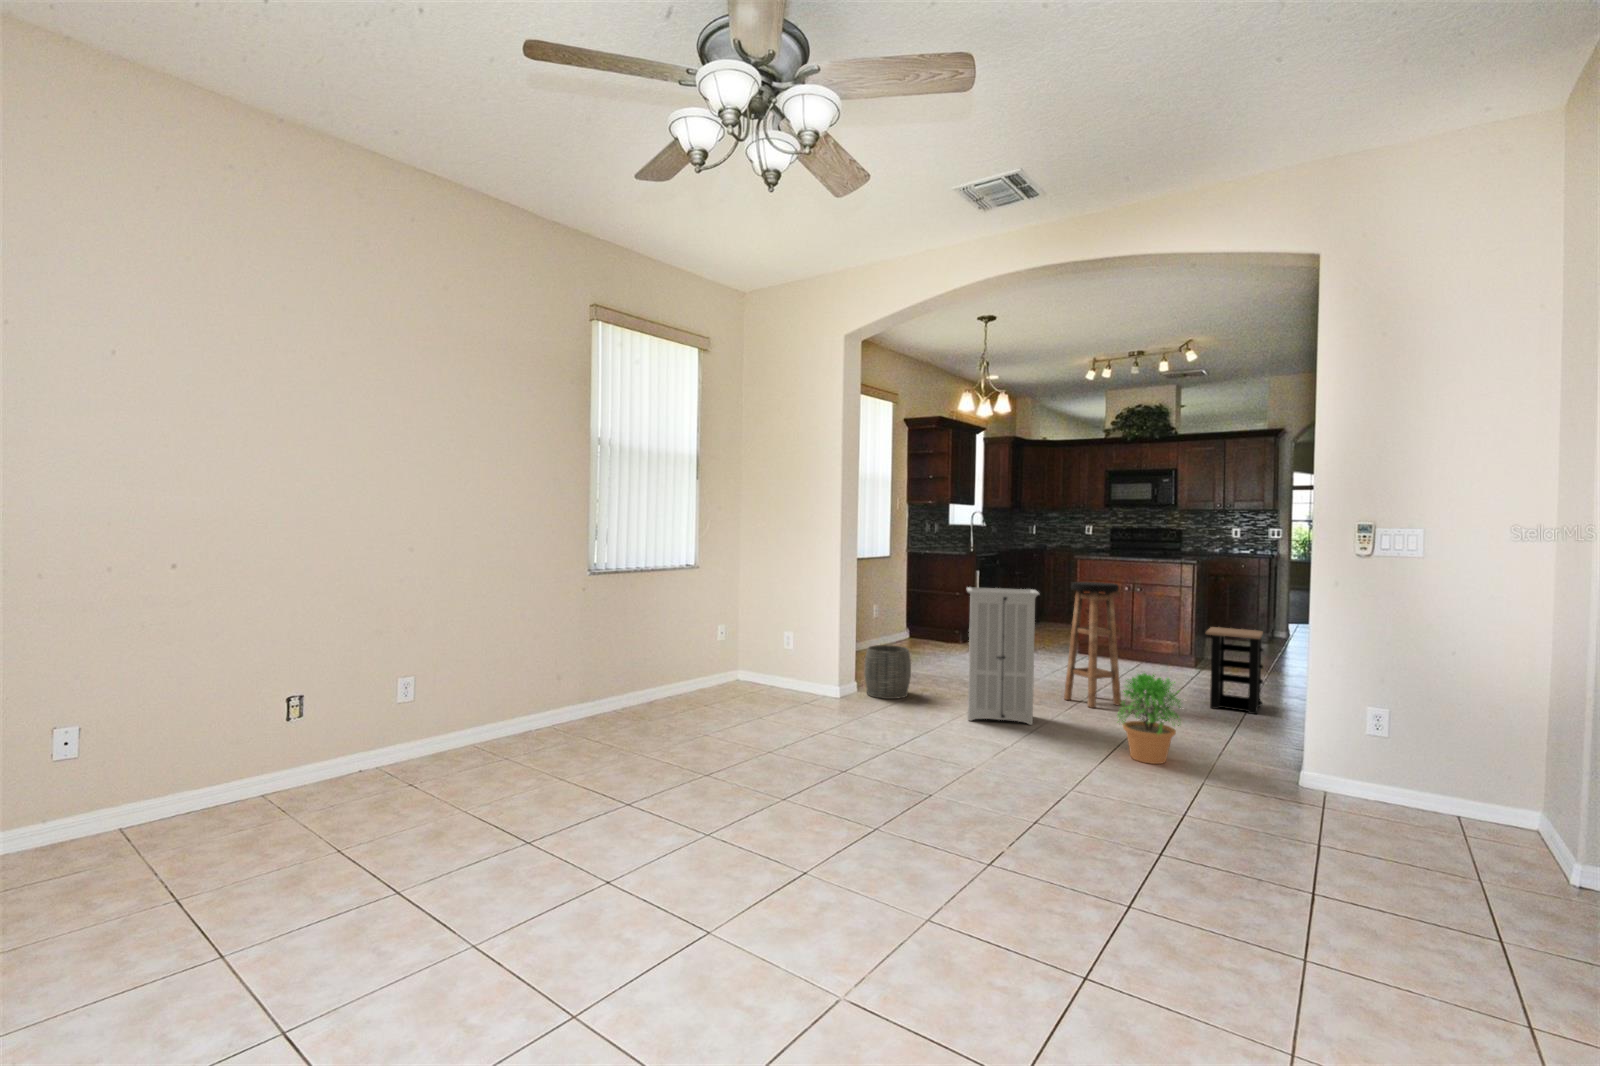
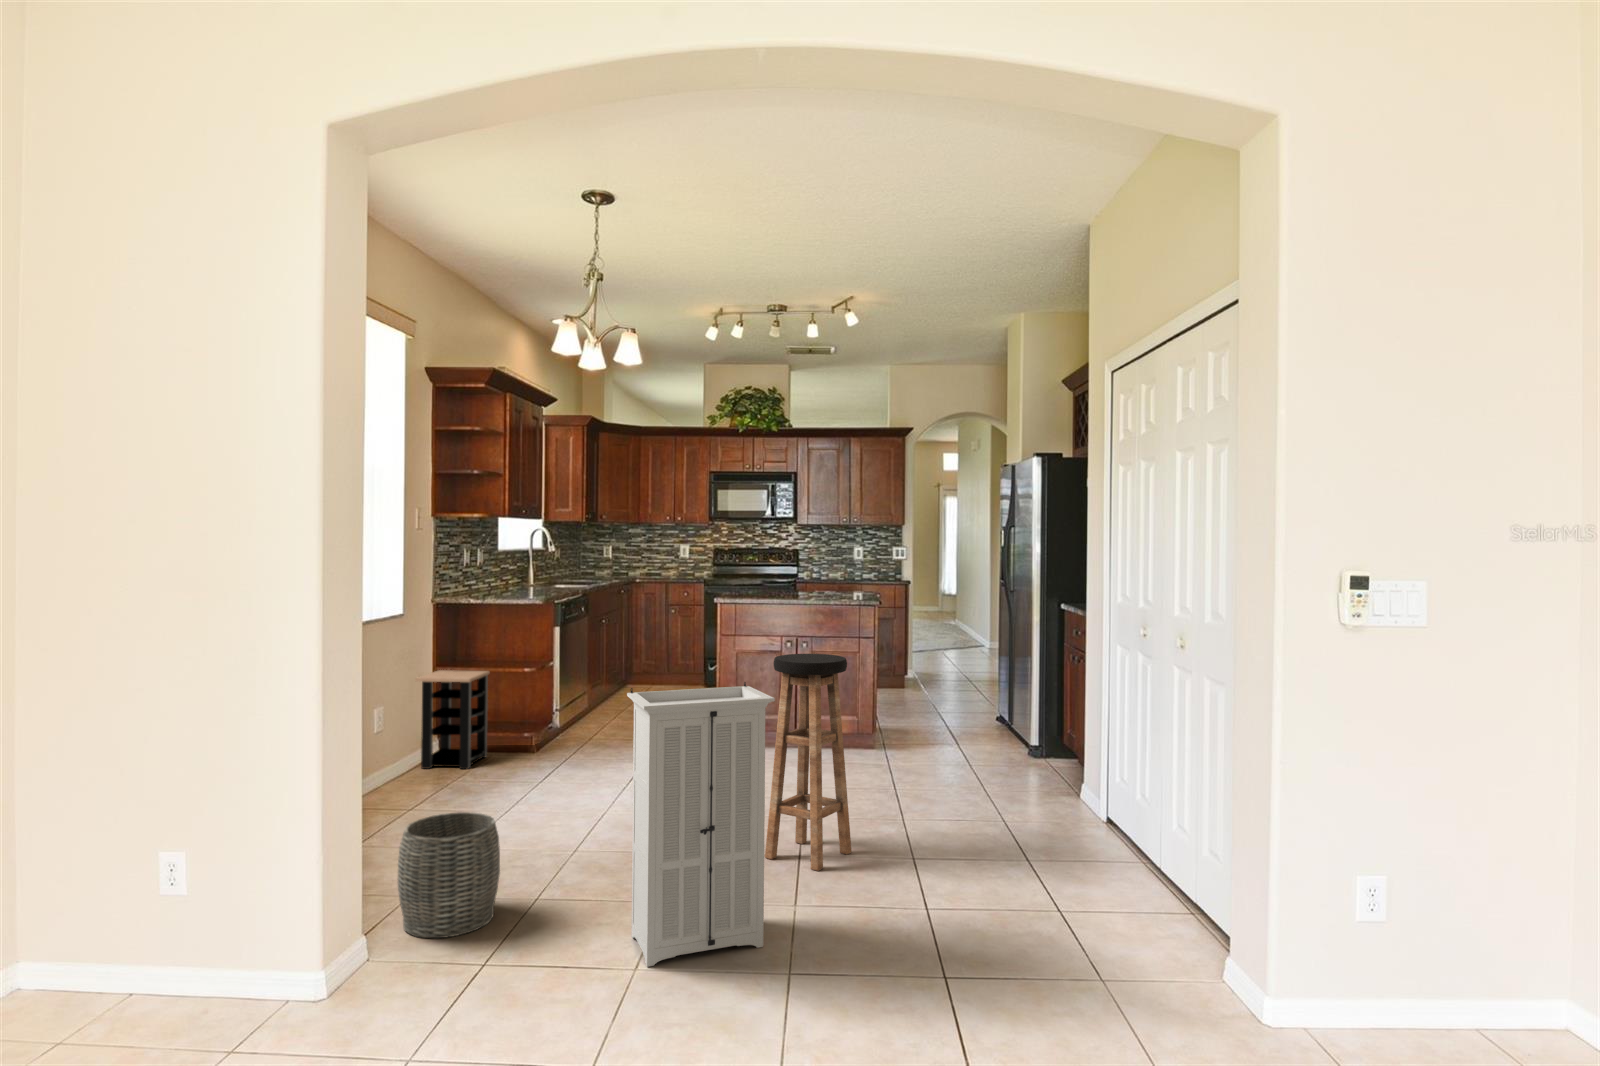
side table: present [1206,627,1263,714] -> present [416,670,490,769]
potted plant: present [1118,673,1181,764] -> none [934,836,1058,1007]

